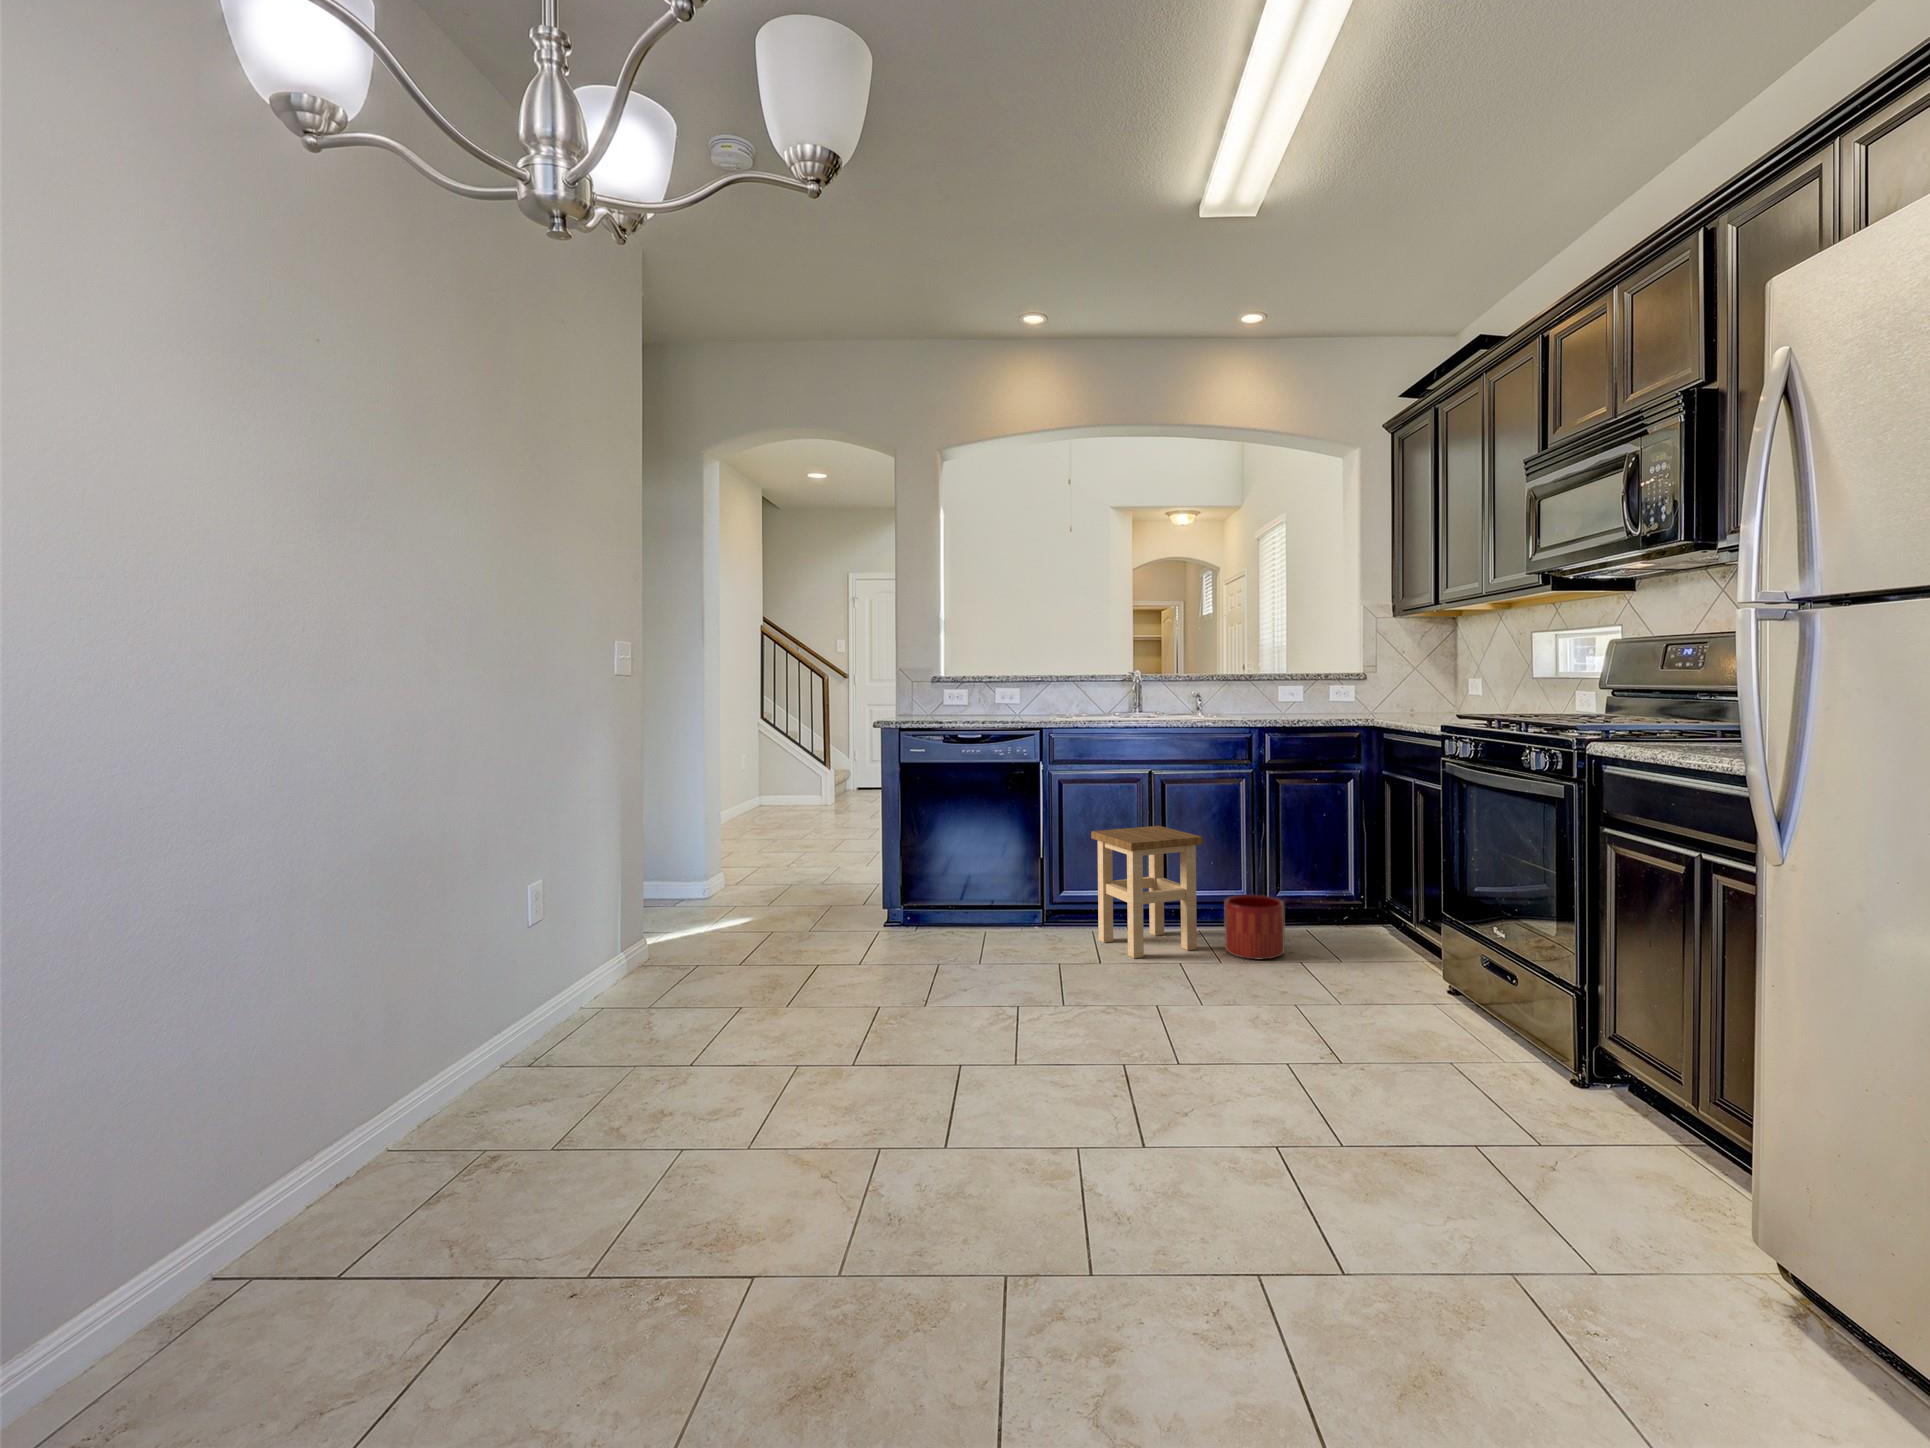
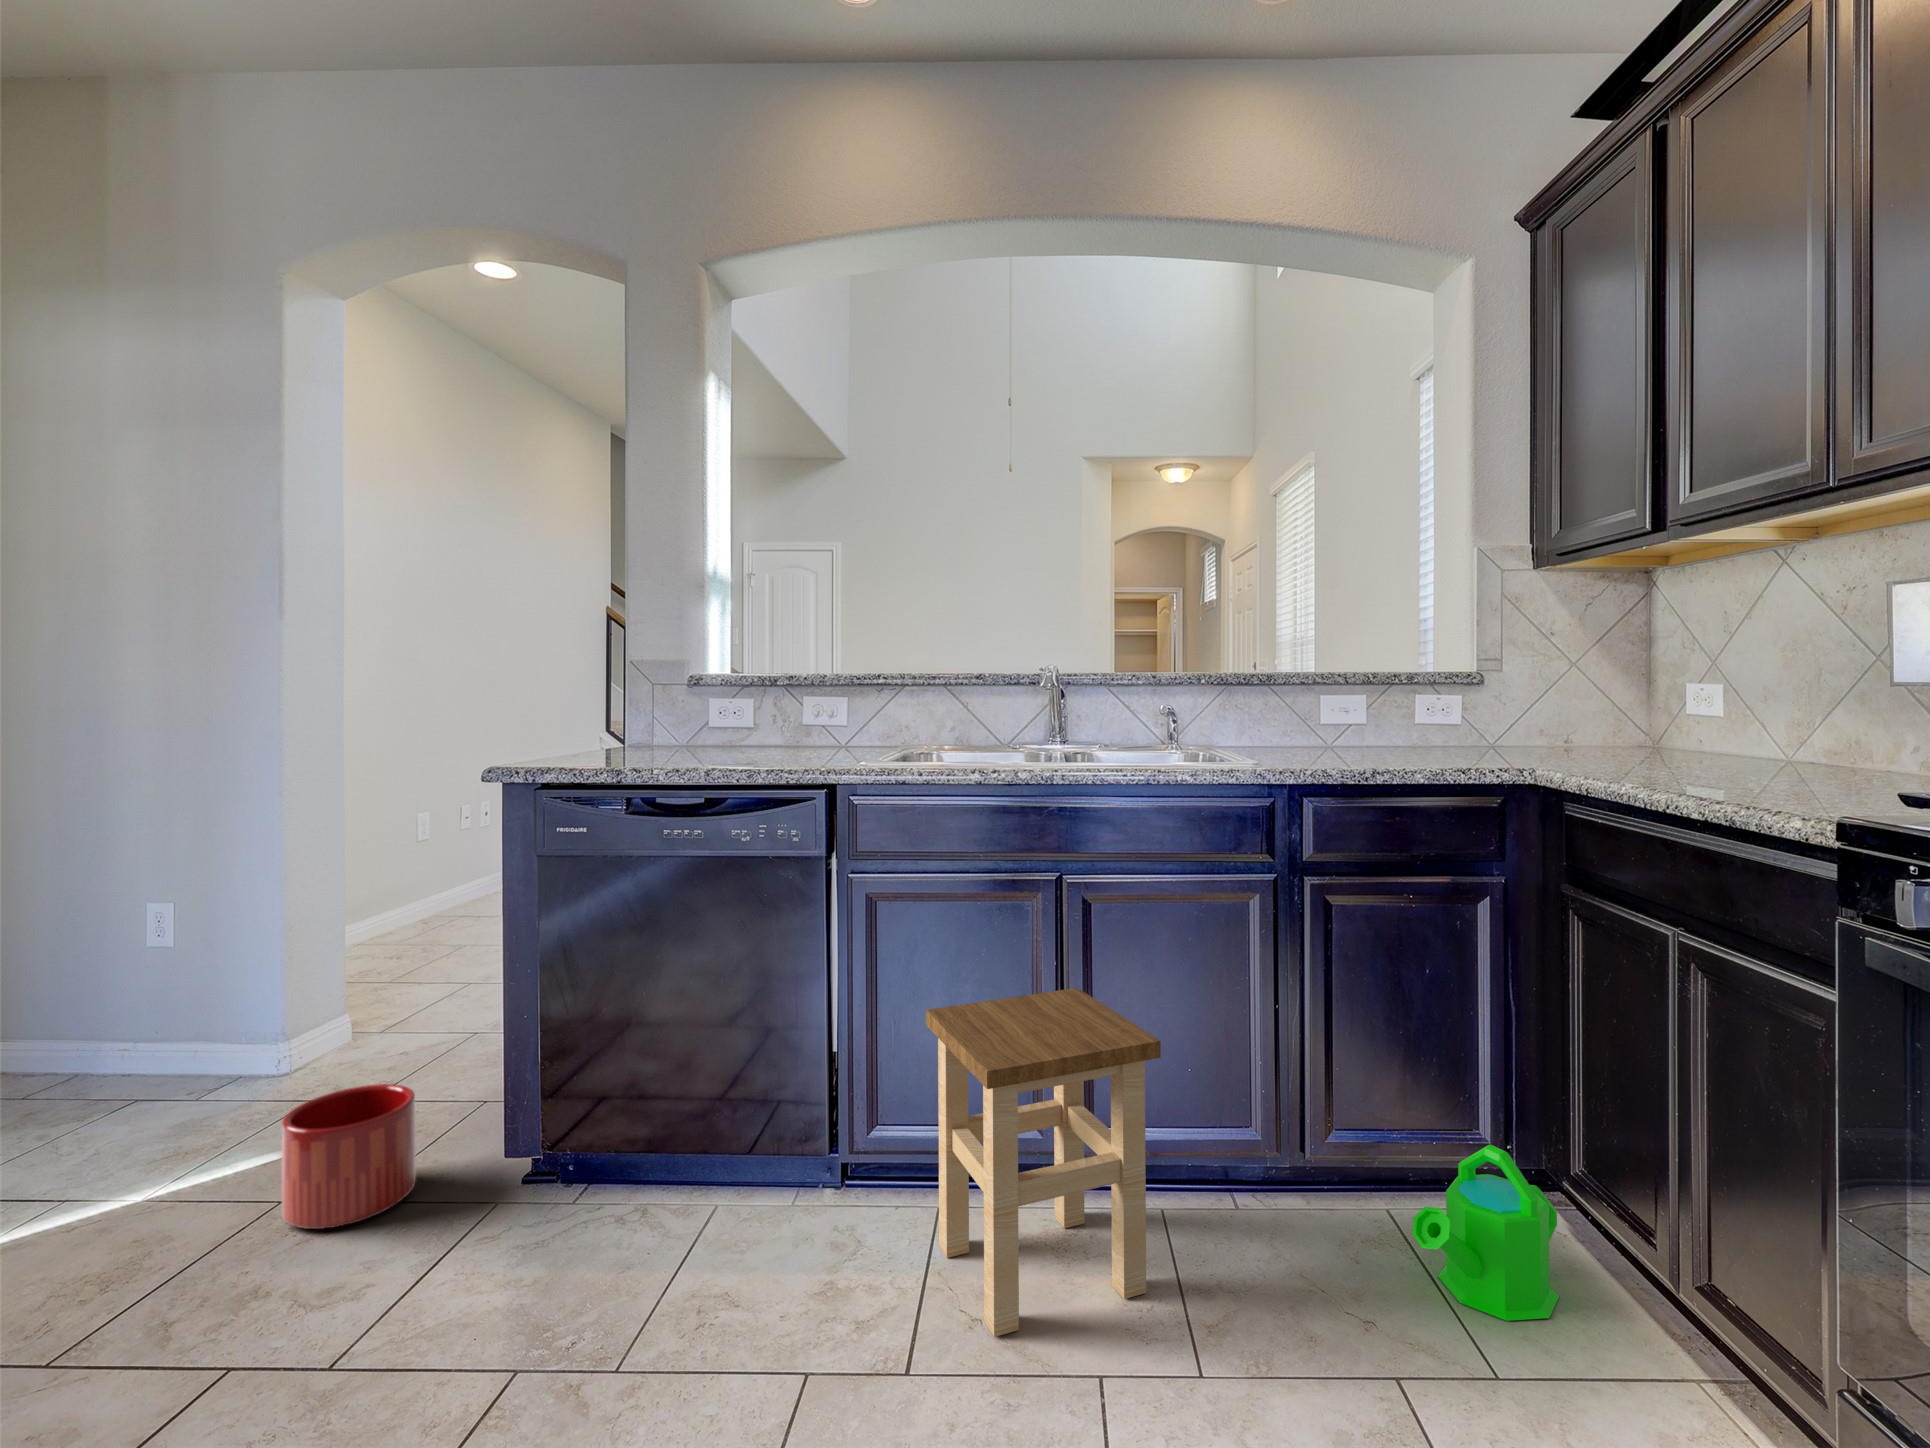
watering can: none [1313,884,1382,953] -> present [1412,1145,1559,1321]
planter: present [1225,895,1285,960] -> present [282,1084,416,1229]

